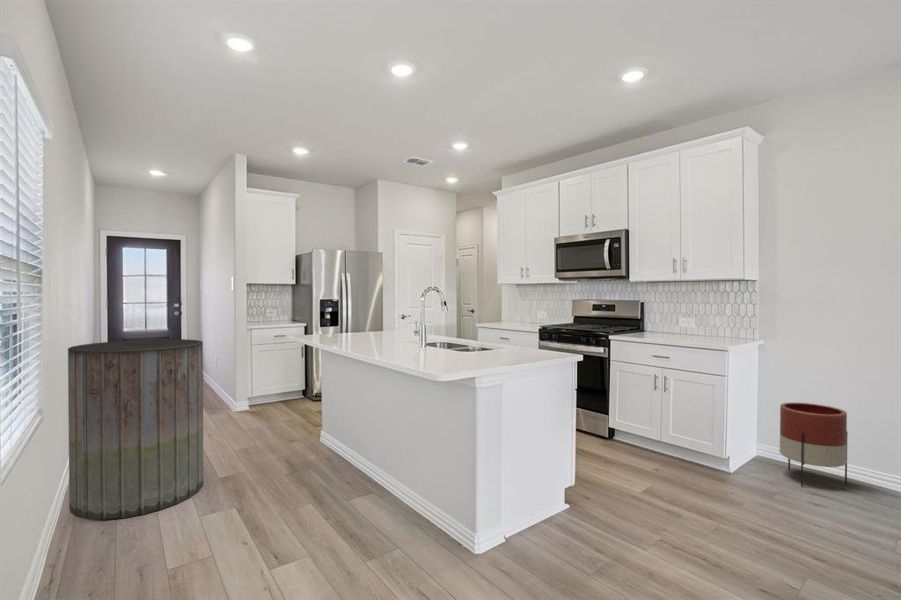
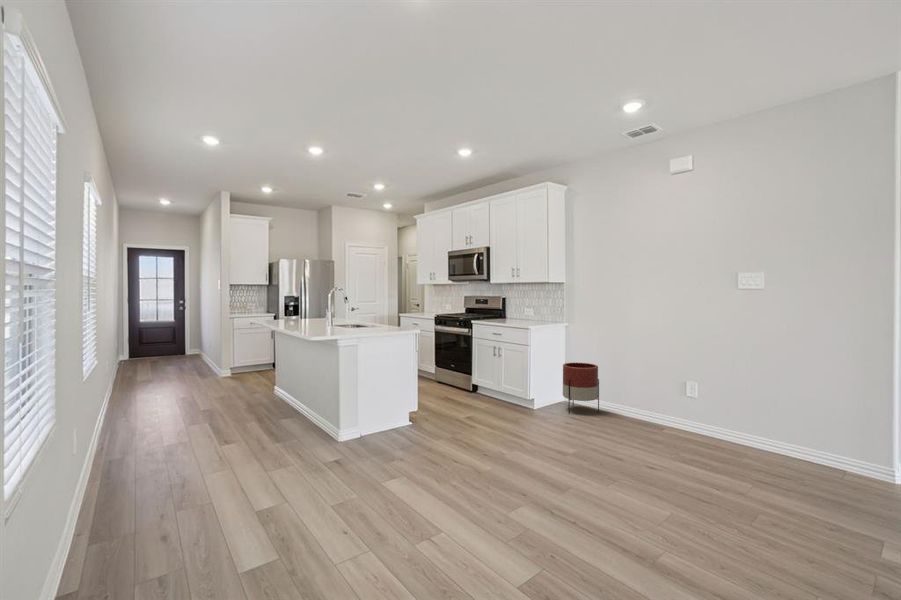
trash can: present [68,339,204,520] -> none [102,322,190,429]

